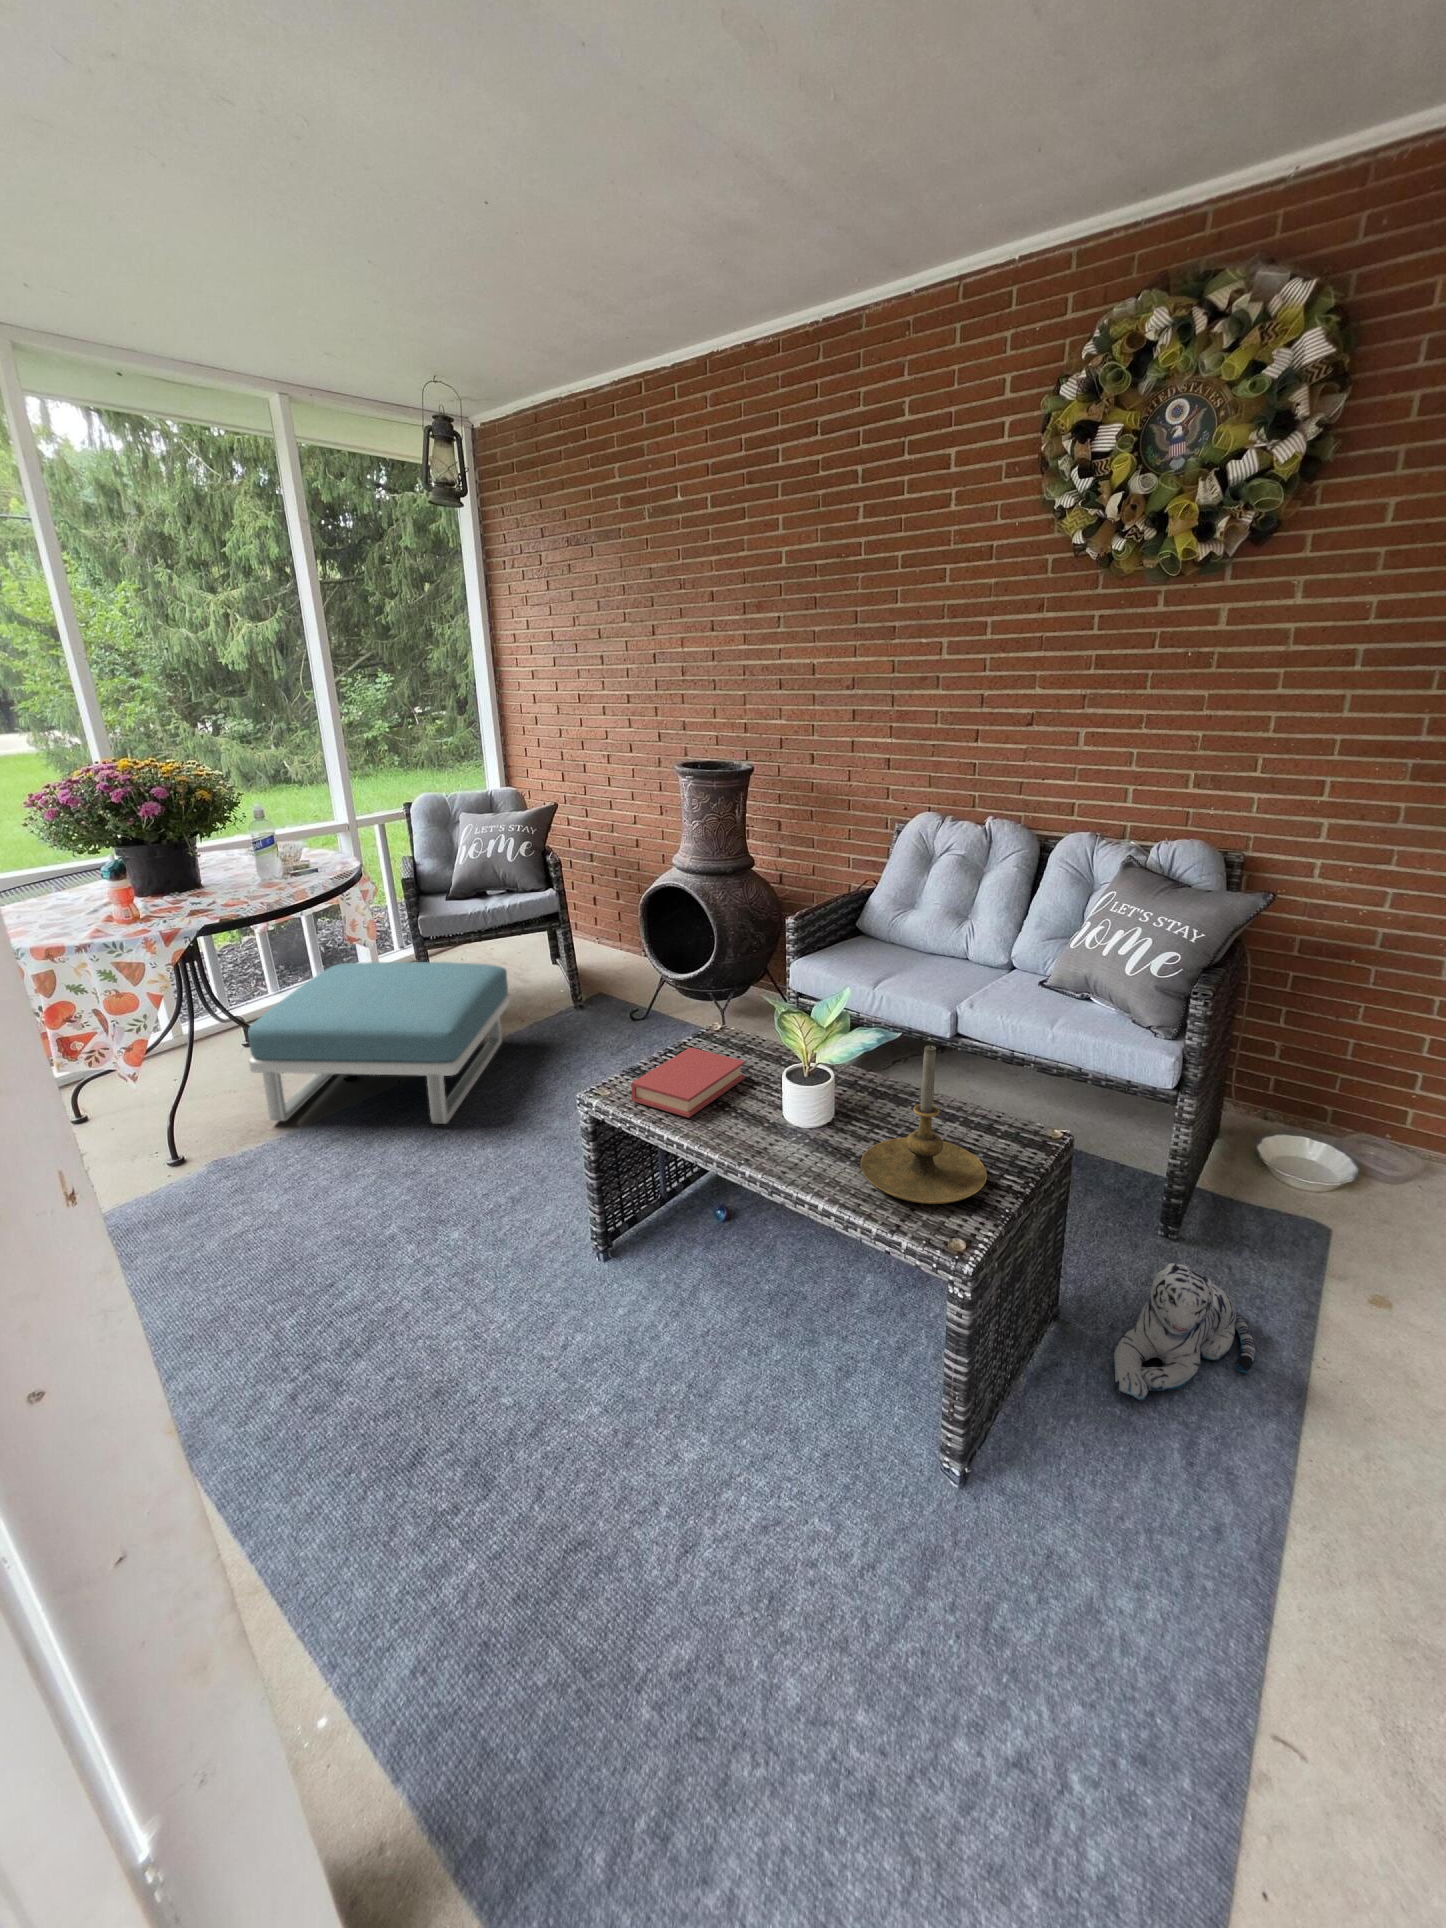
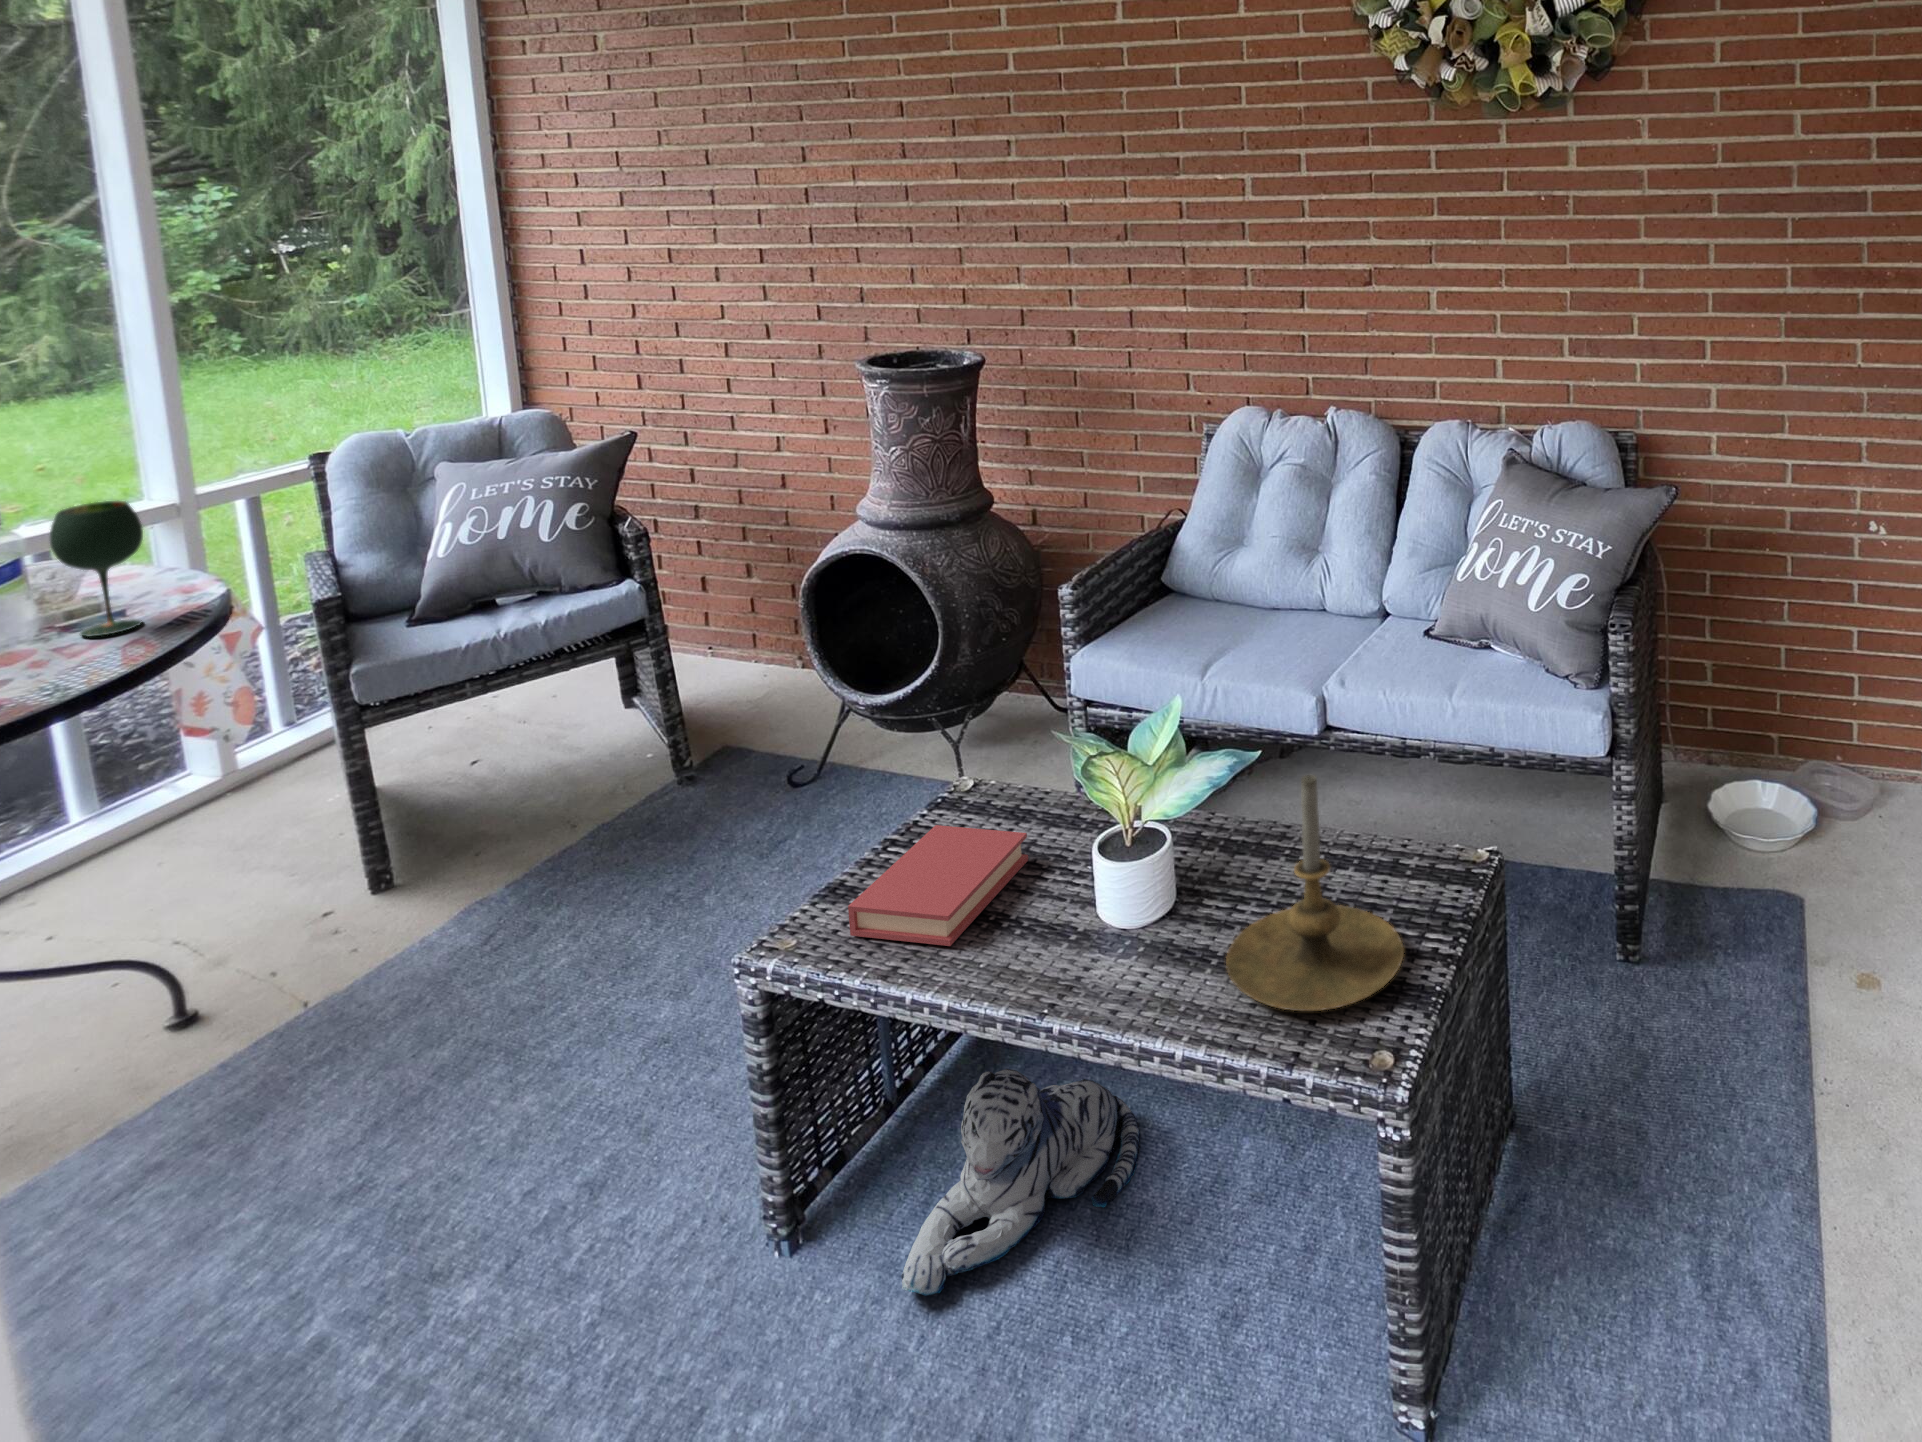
wine glass: none [247,802,290,875] -> present [50,501,143,636]
footstool: present [248,962,510,1124] -> none [50,727,589,1103]
plush toy: present [1114,1263,1256,1400] -> present [901,1069,1141,1296]

